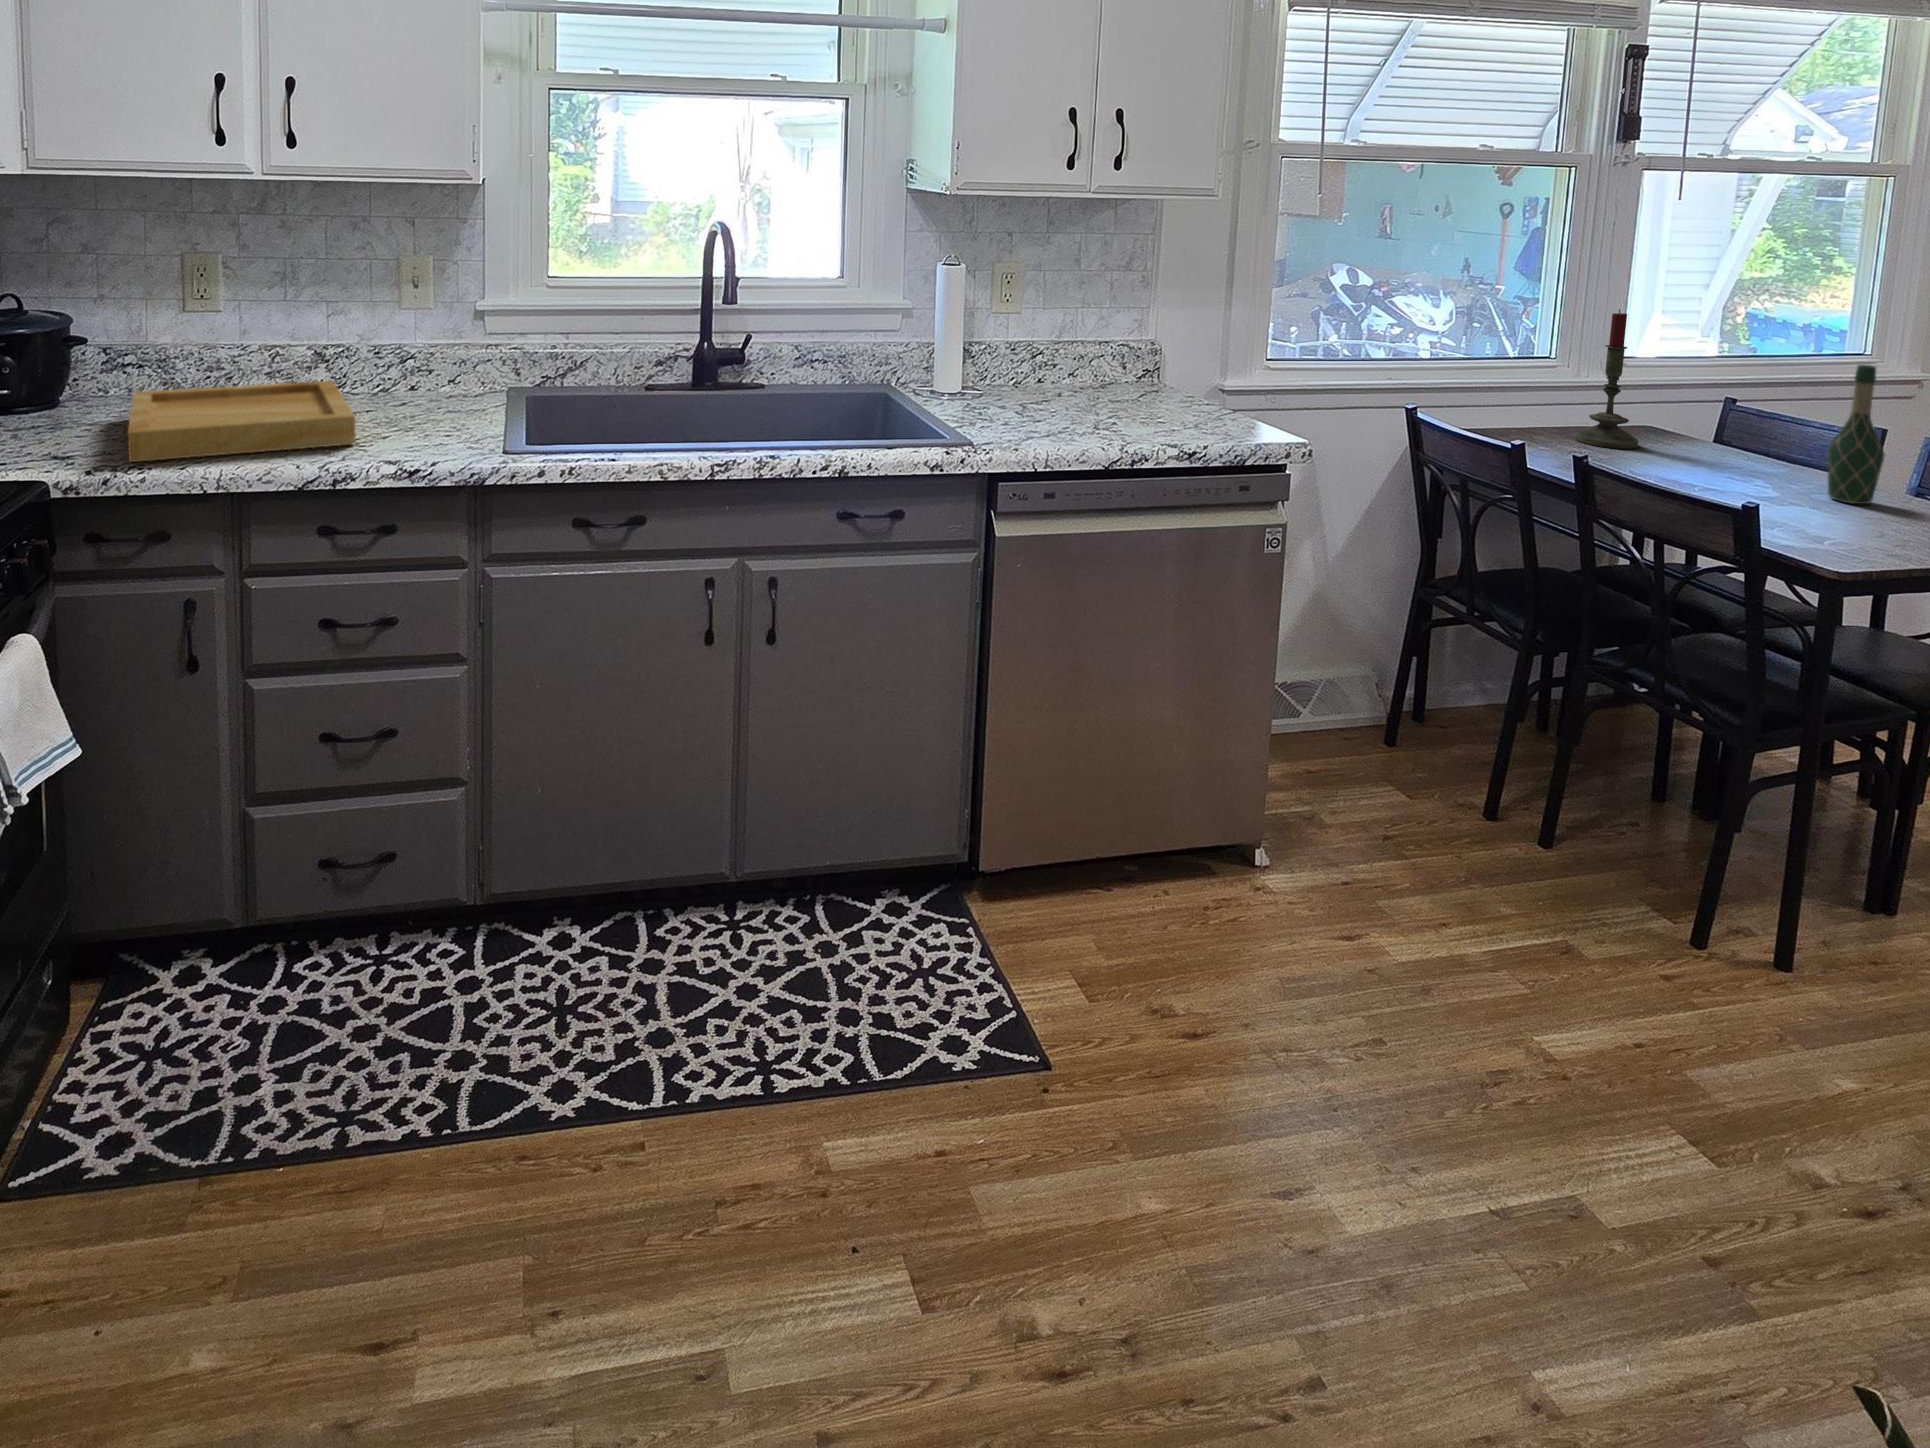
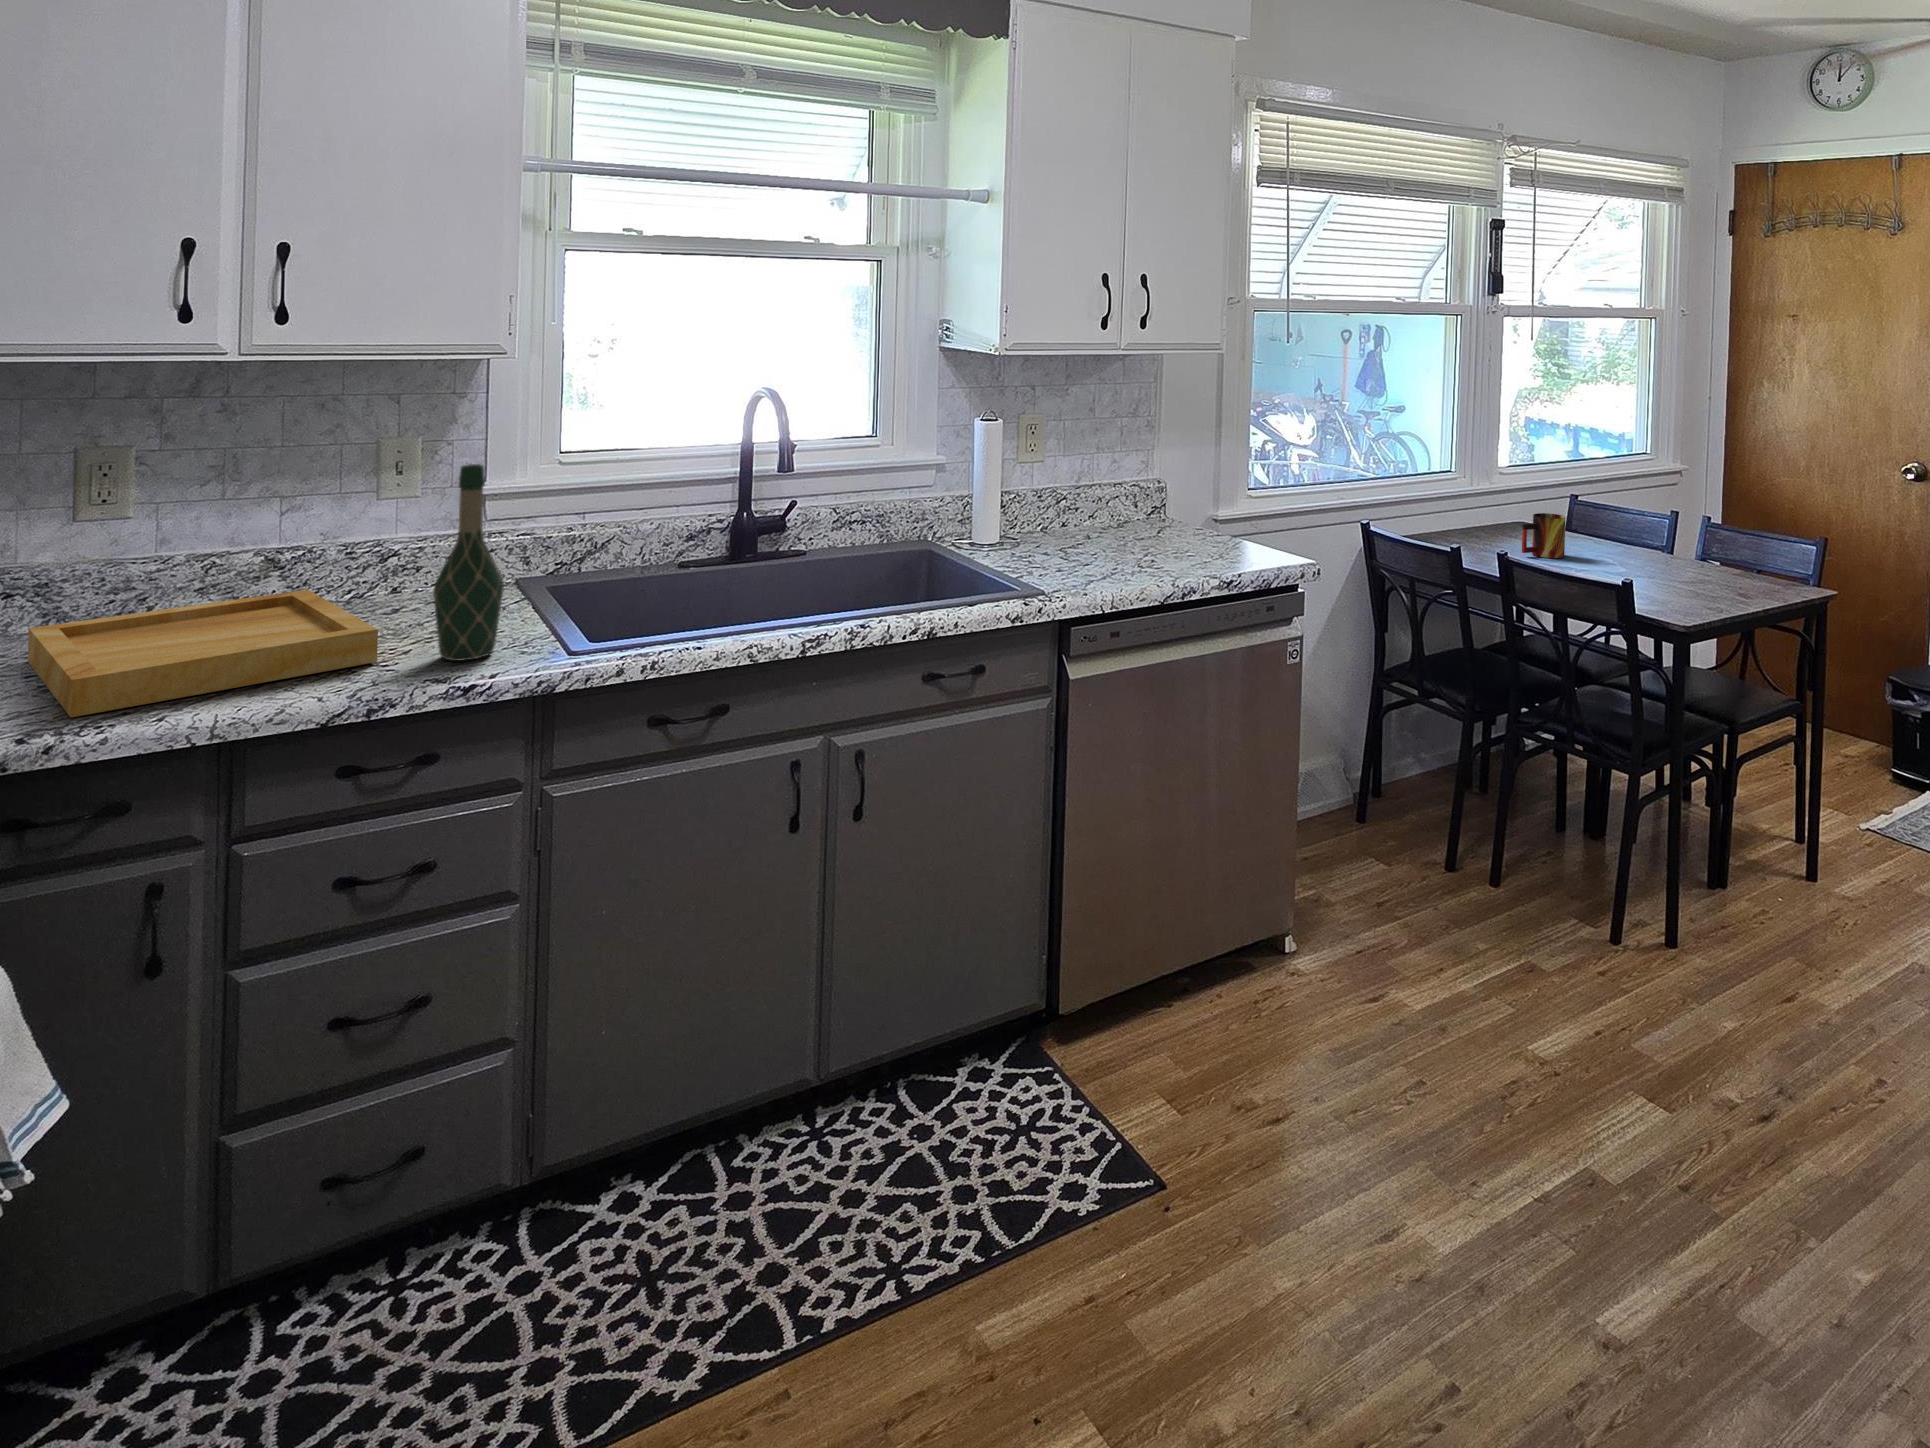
candle: present [1576,309,1638,449] -> none [1470,435,1513,547]
wine bottle: present [1827,365,1884,504] -> present [433,464,504,661]
mug: none [1642,411,1713,469] -> present [1522,513,1565,558]

